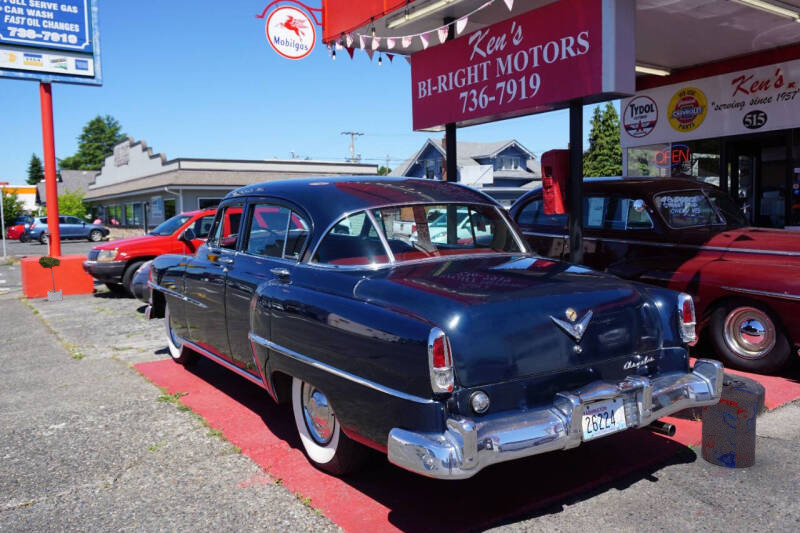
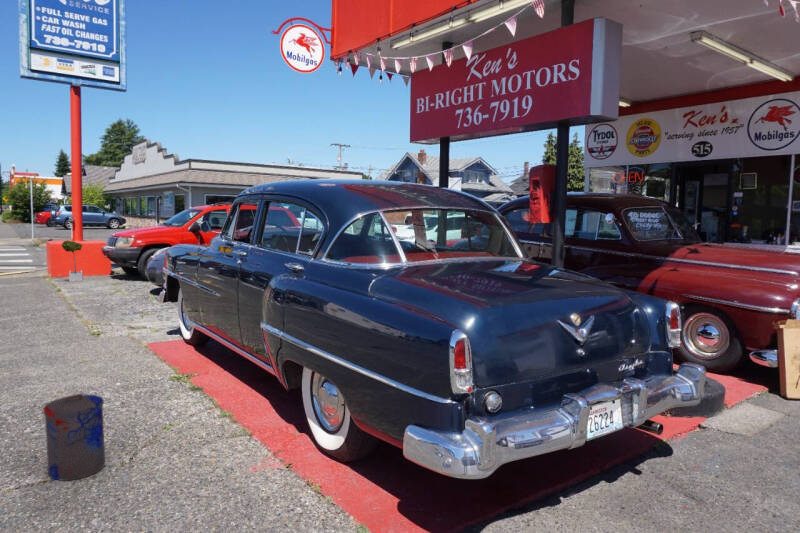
trash can: present [701,385,758,468] -> present [44,394,105,481]

